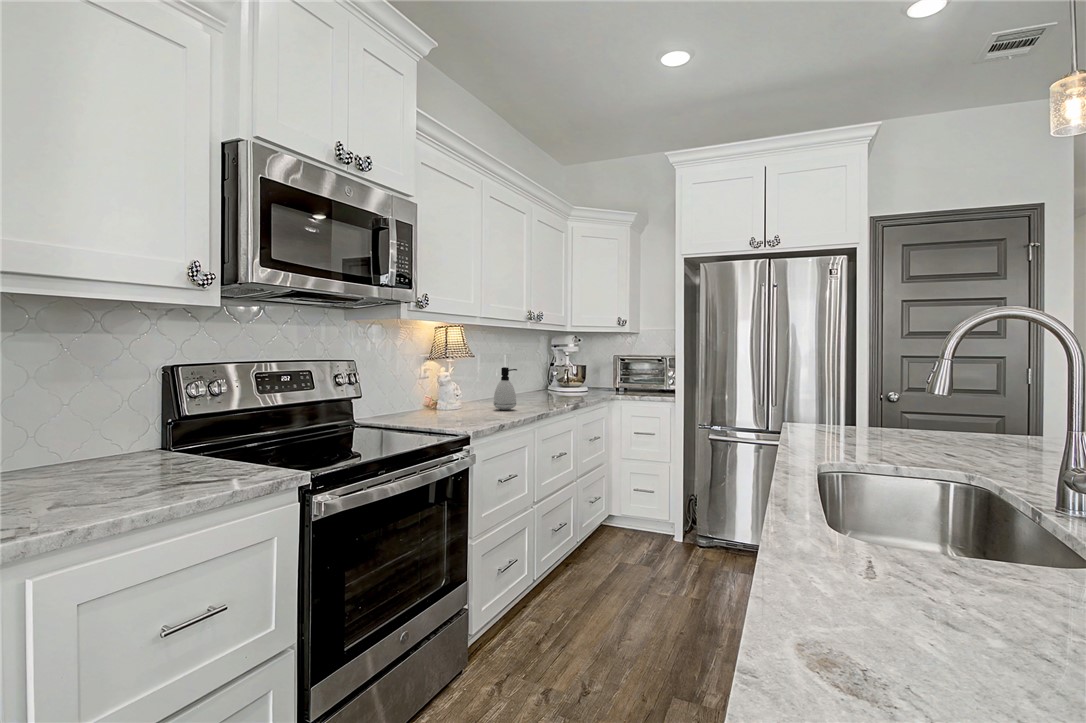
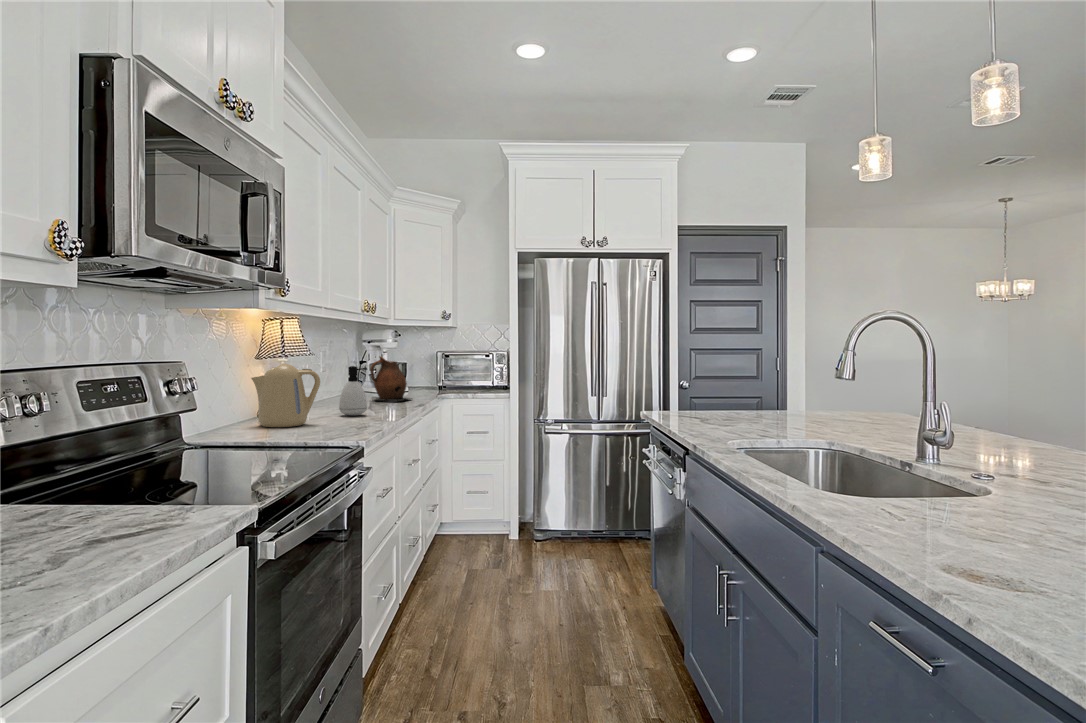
ceramic pitcher: none [542,360,579,400] -> present [370,357,411,401]
kettle: none [416,364,468,416] -> present [251,363,320,427]

